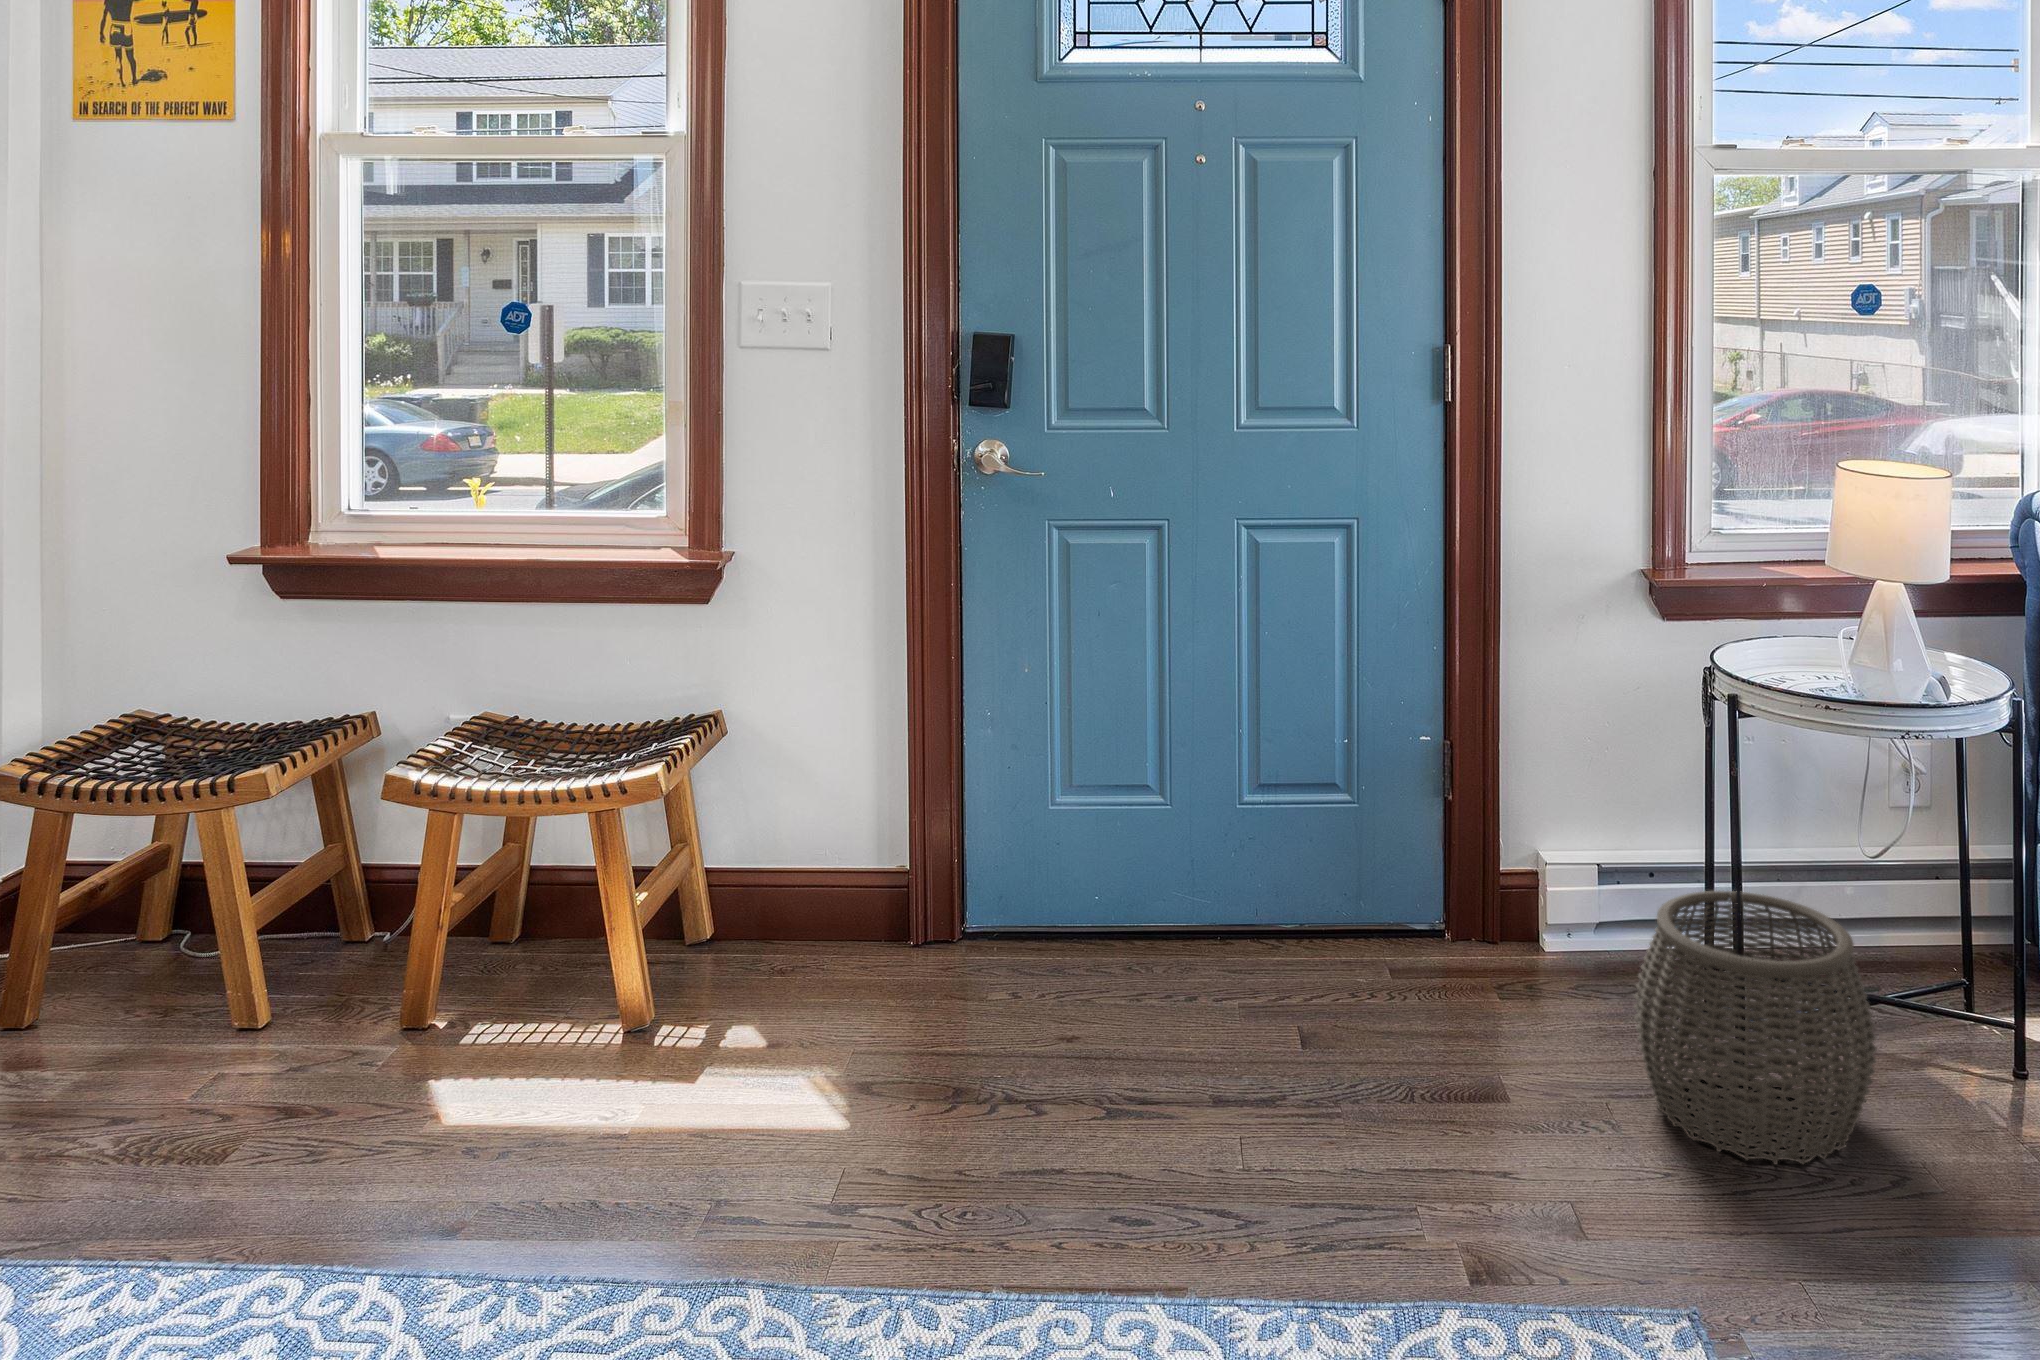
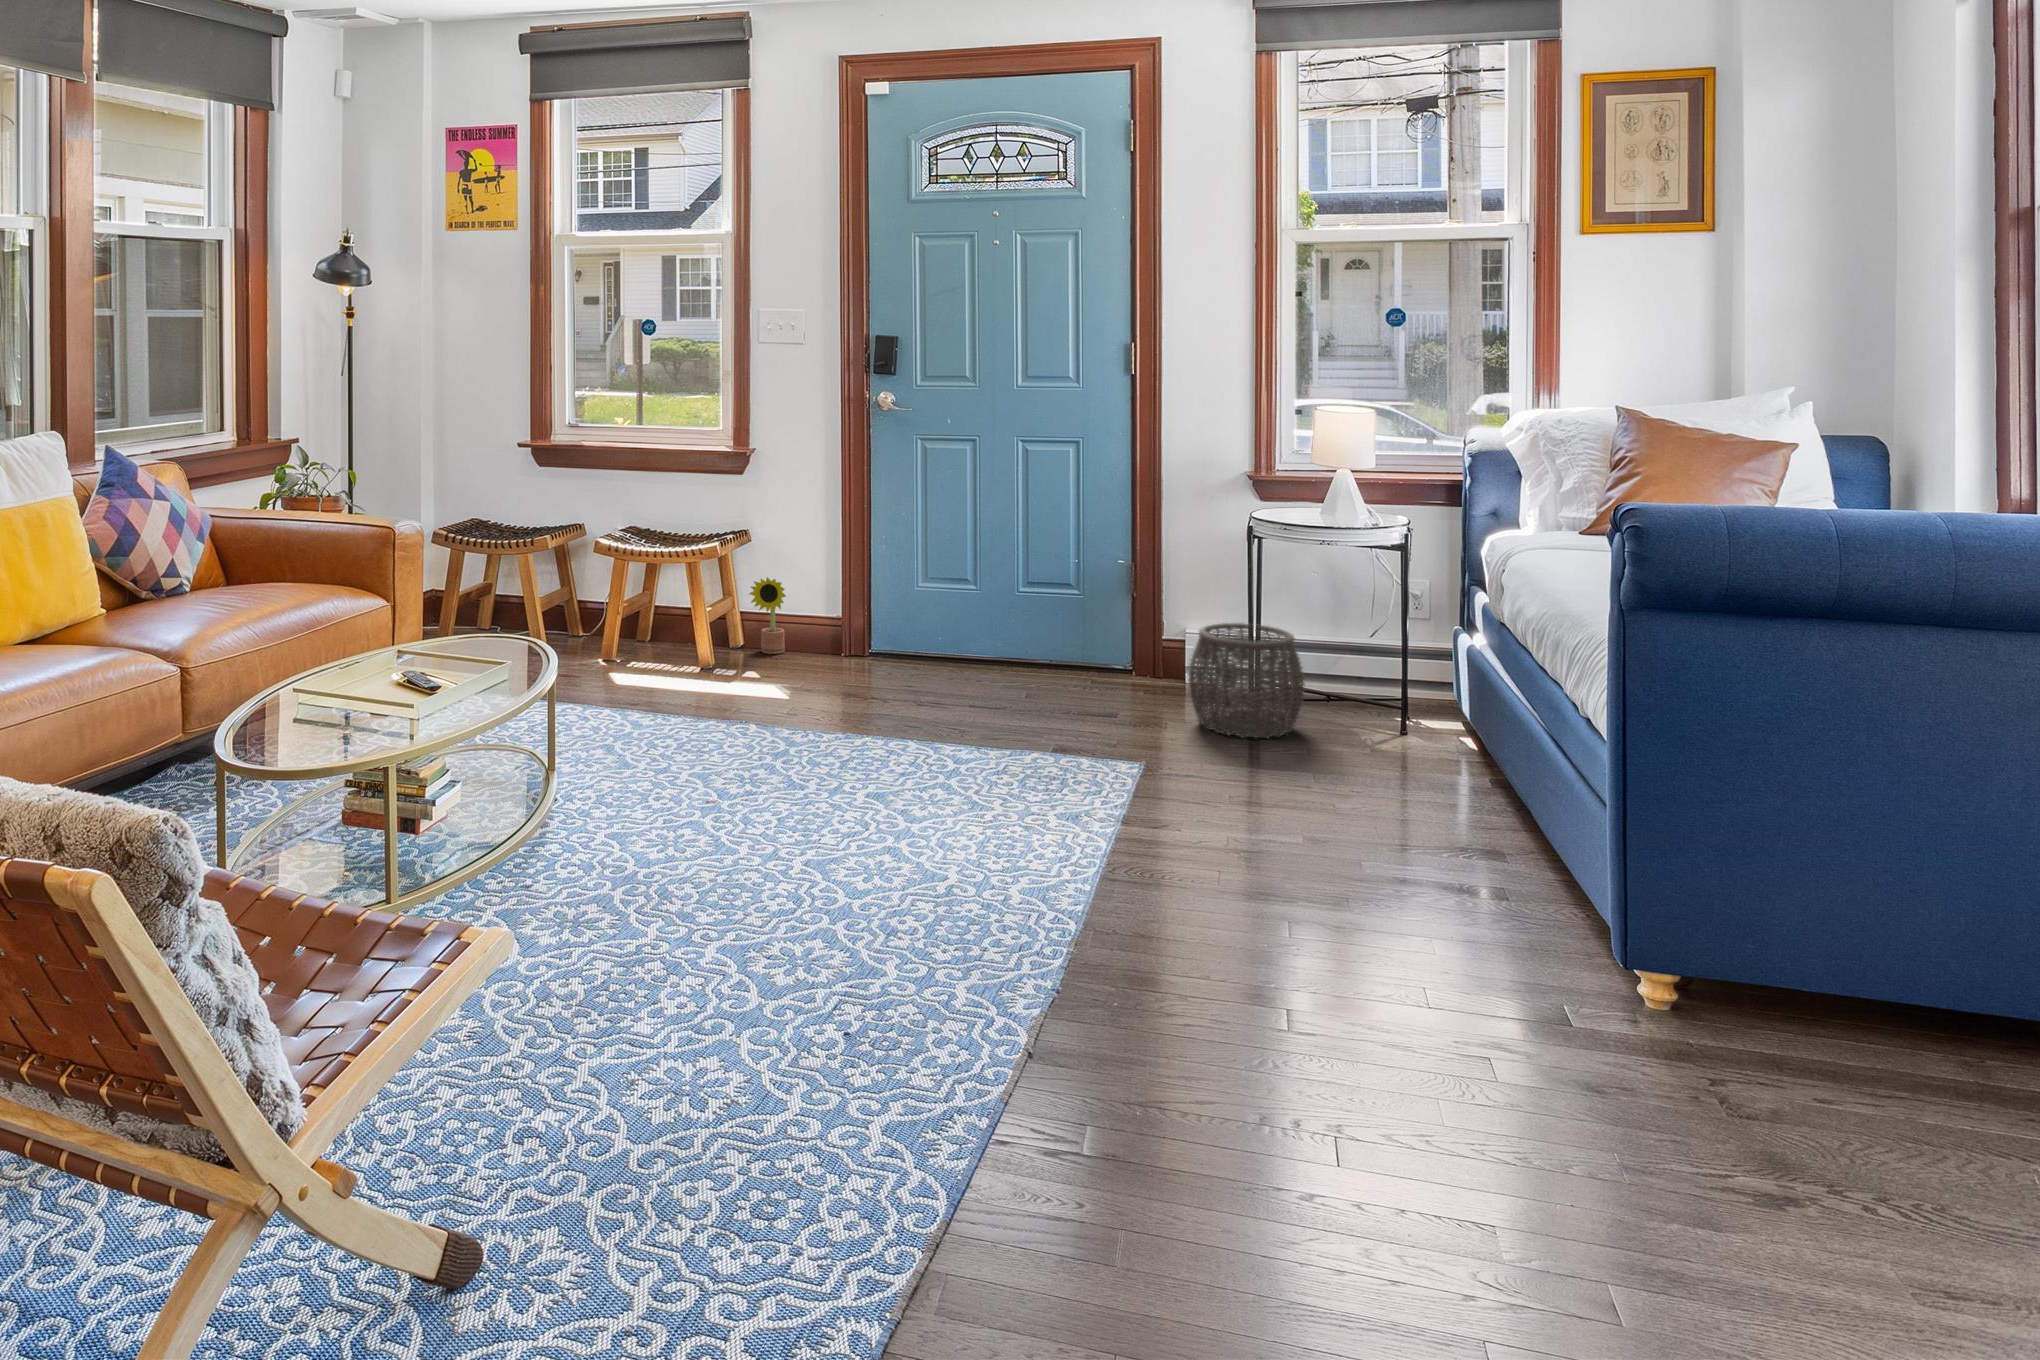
decorative plant: none [719,813,798,963] -> present [749,577,786,654]

